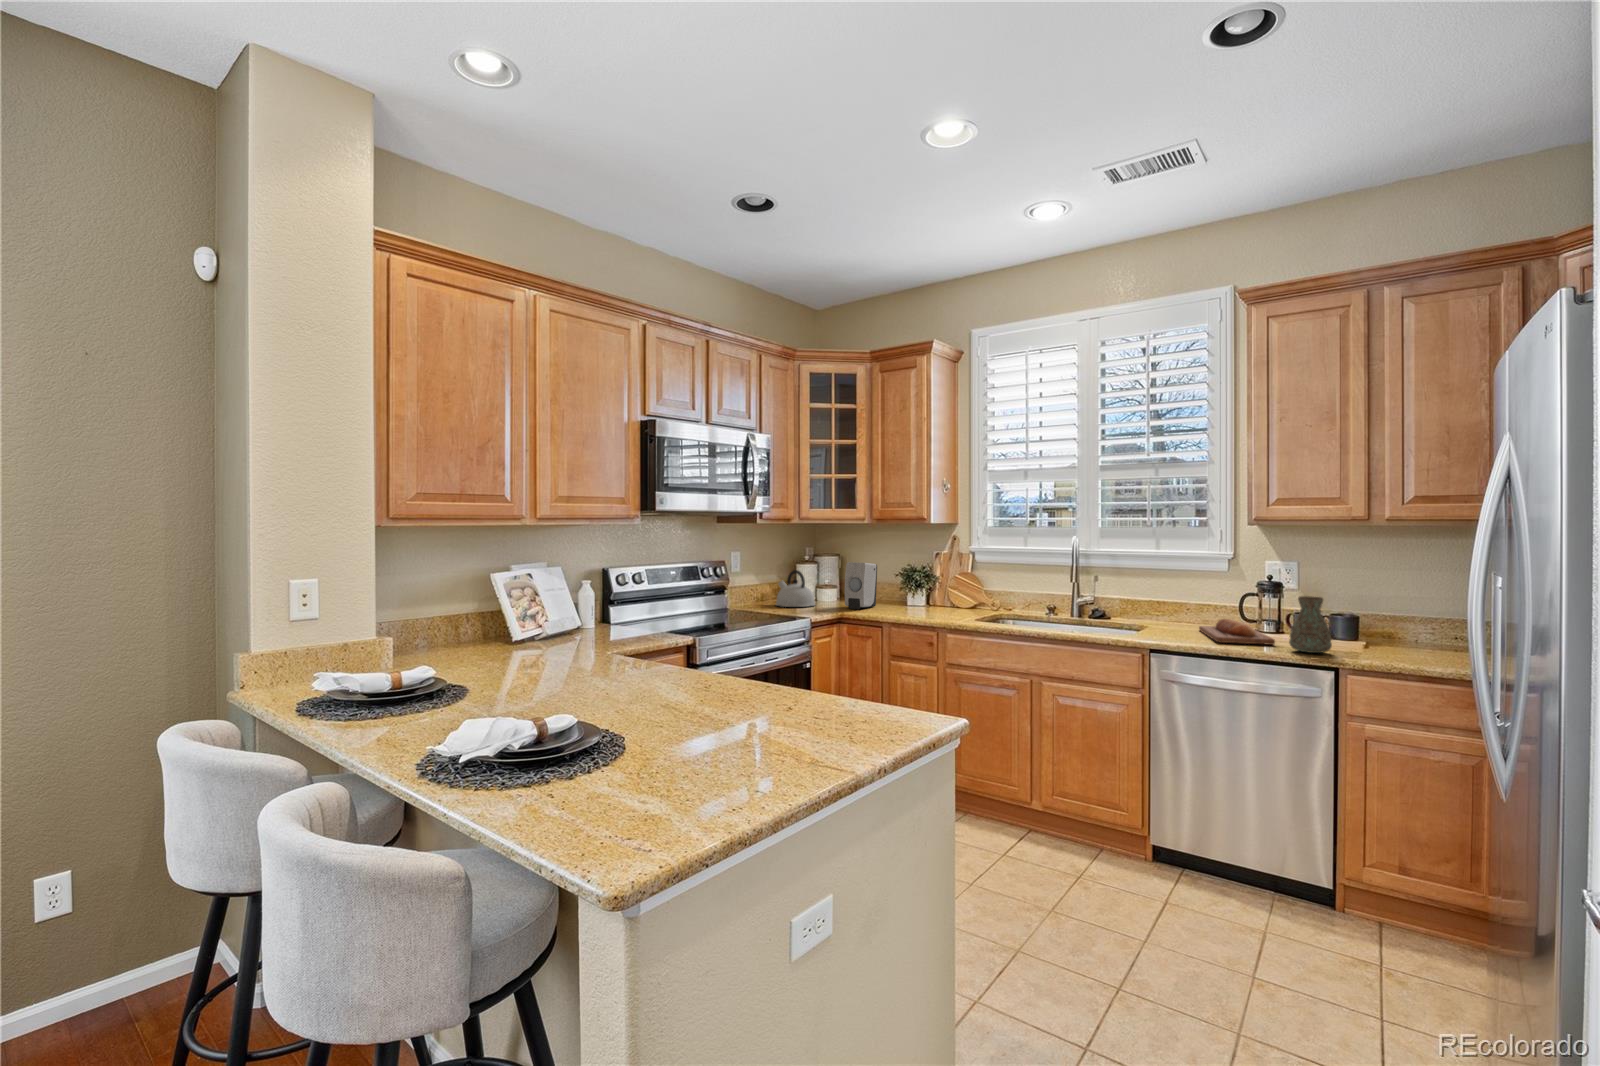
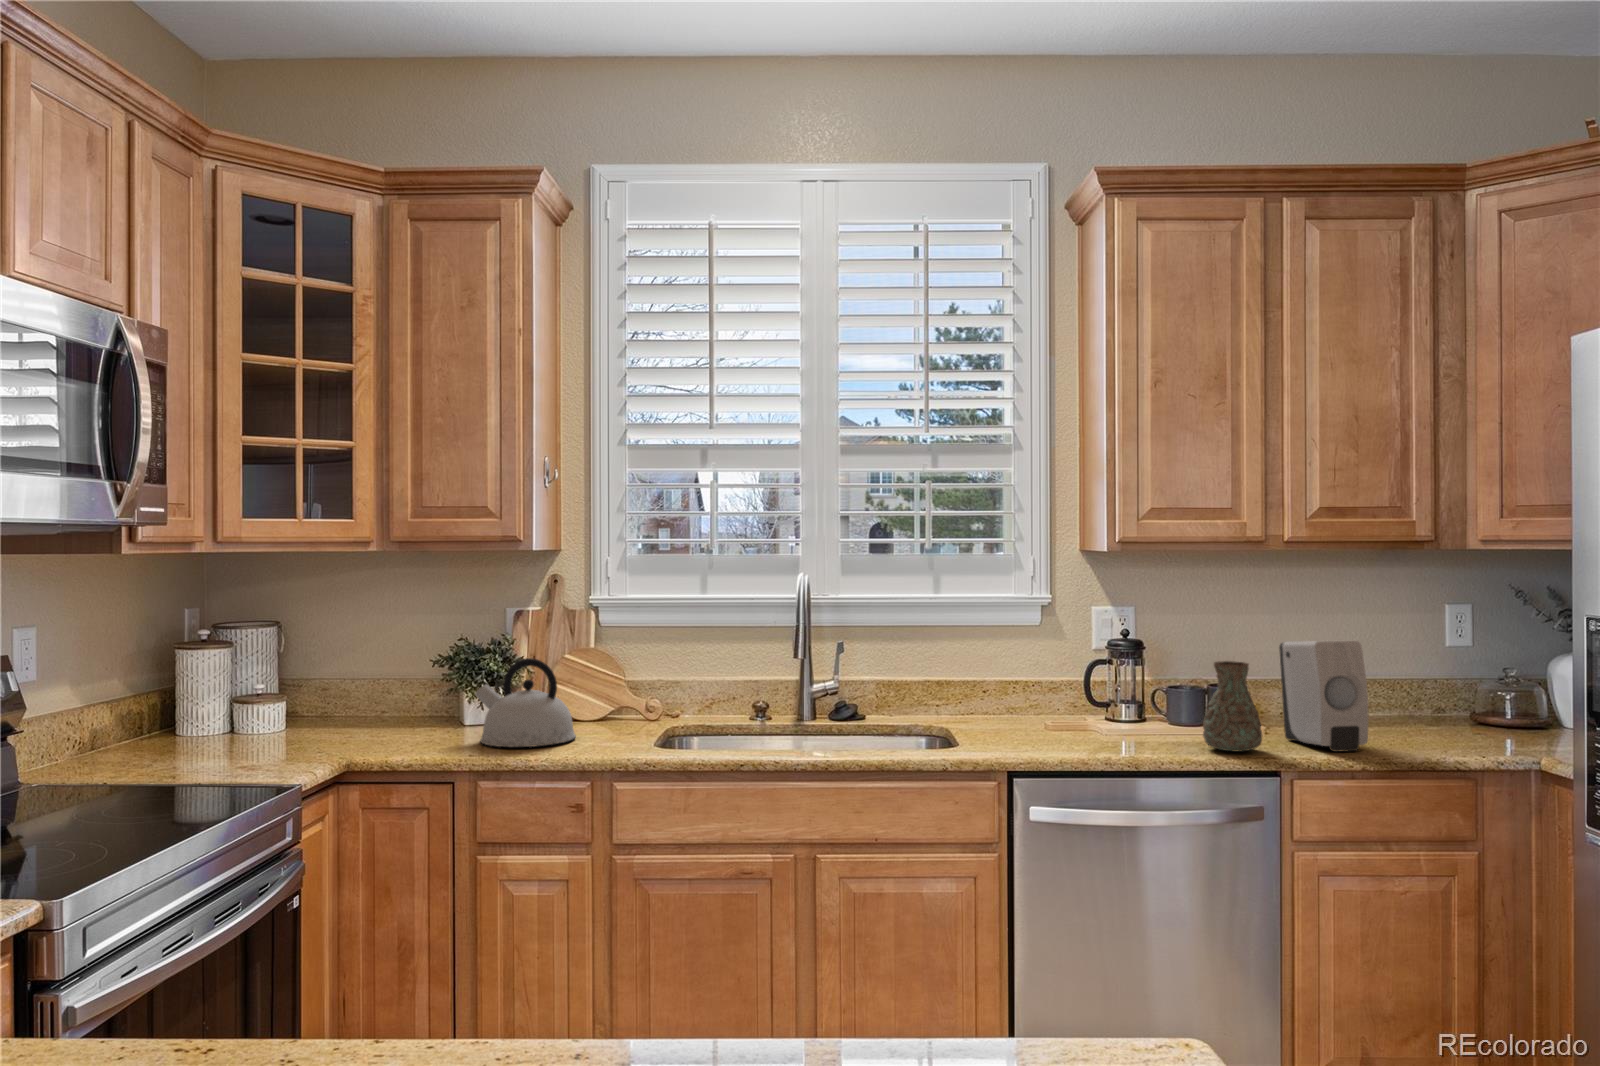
soap dispenser: present [845,562,877,609] -> present [1279,641,1368,752]
kettle: present [776,570,815,607] -> present [475,658,576,747]
bread loaf: present [1199,619,1275,645] -> none [1022,704,1171,748]

